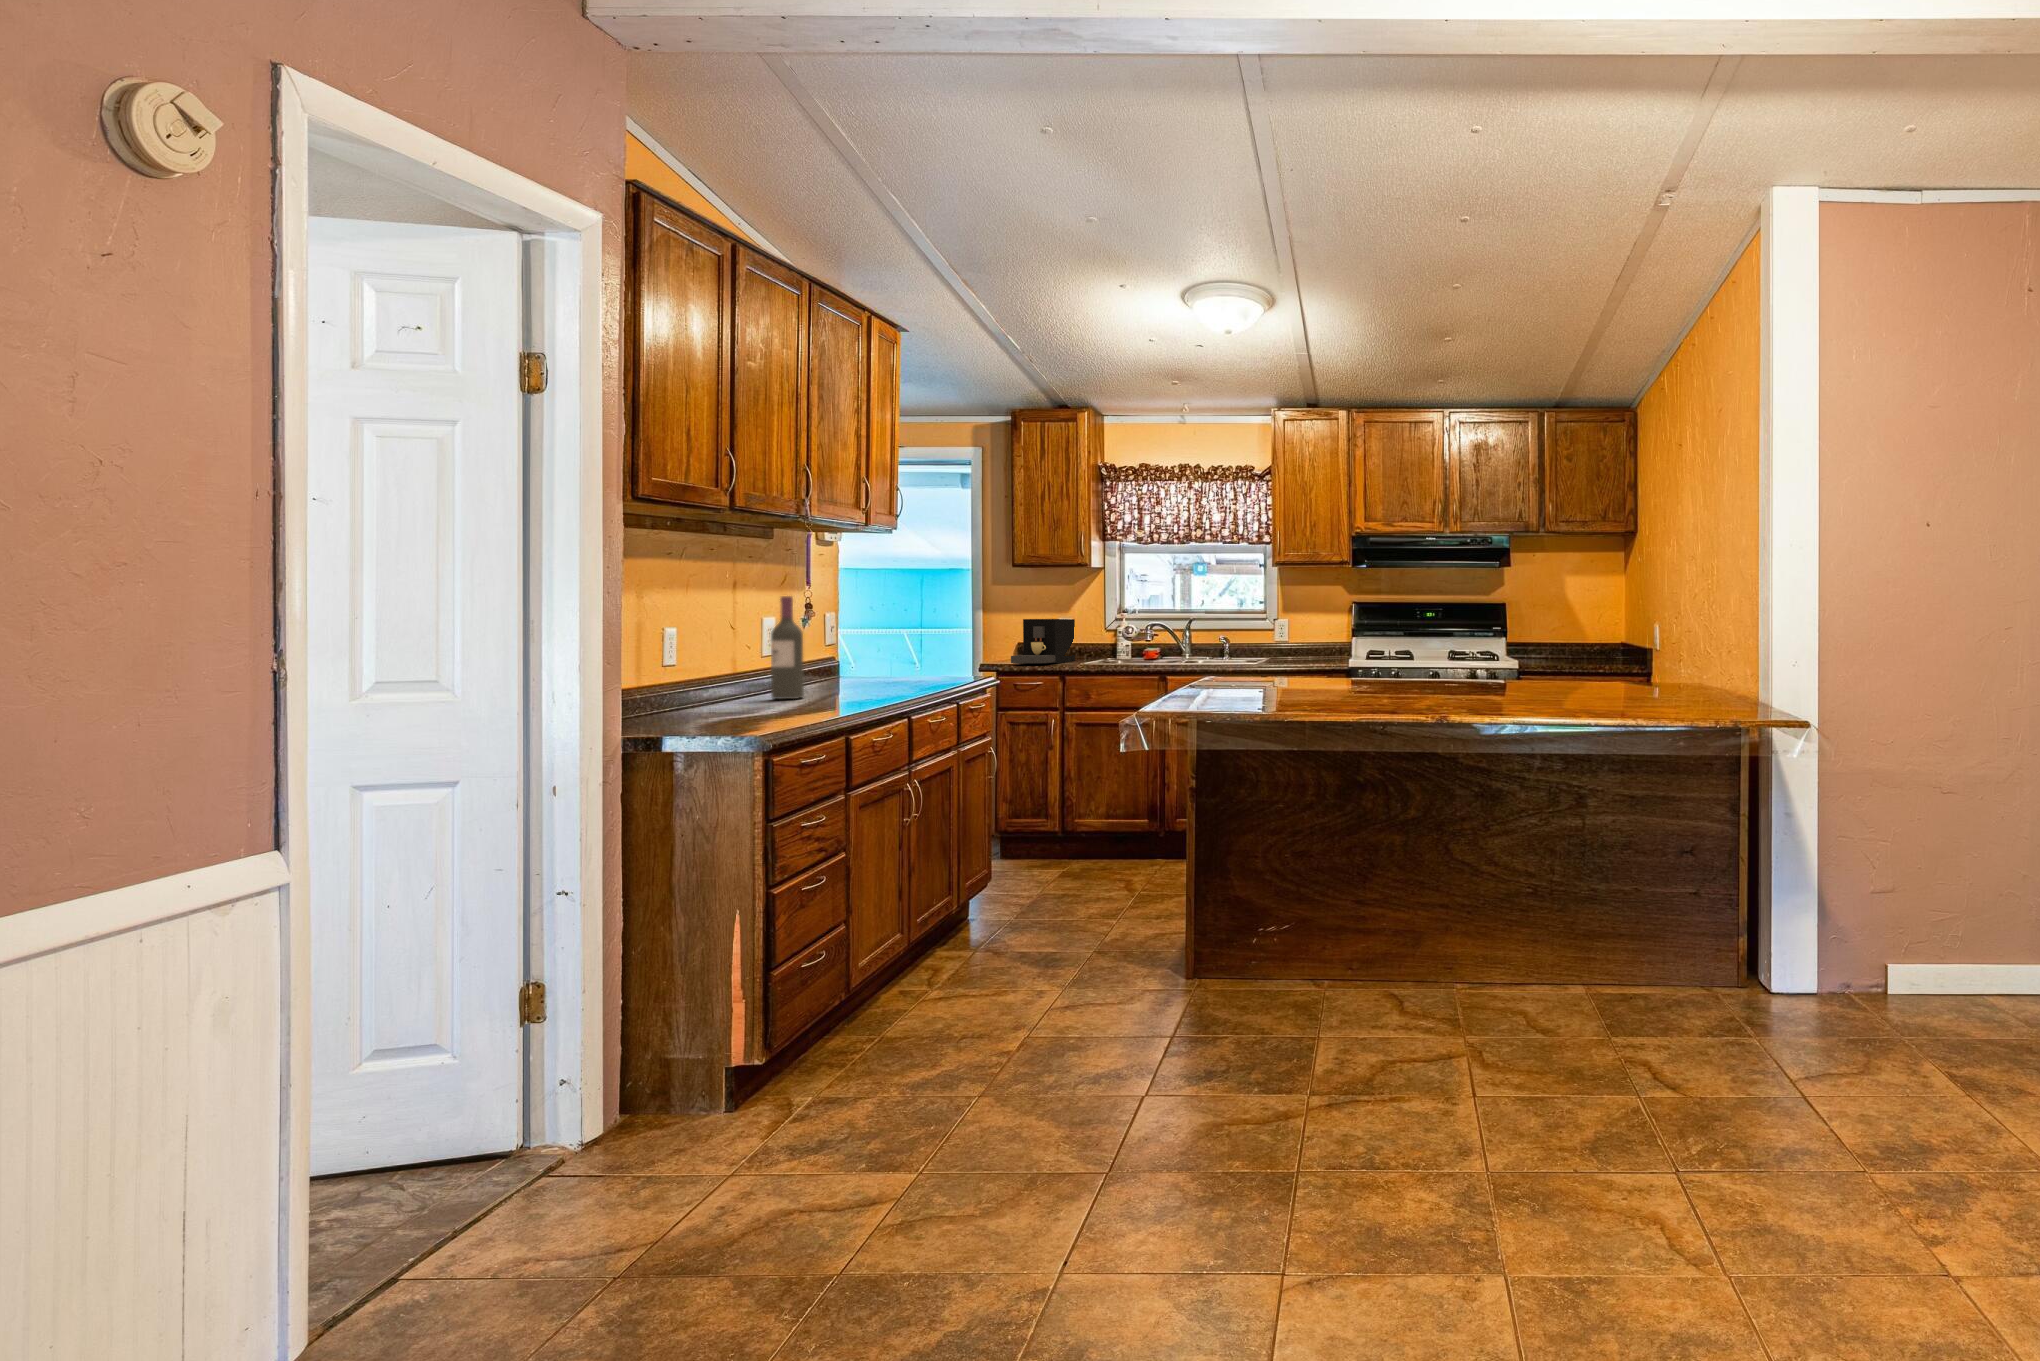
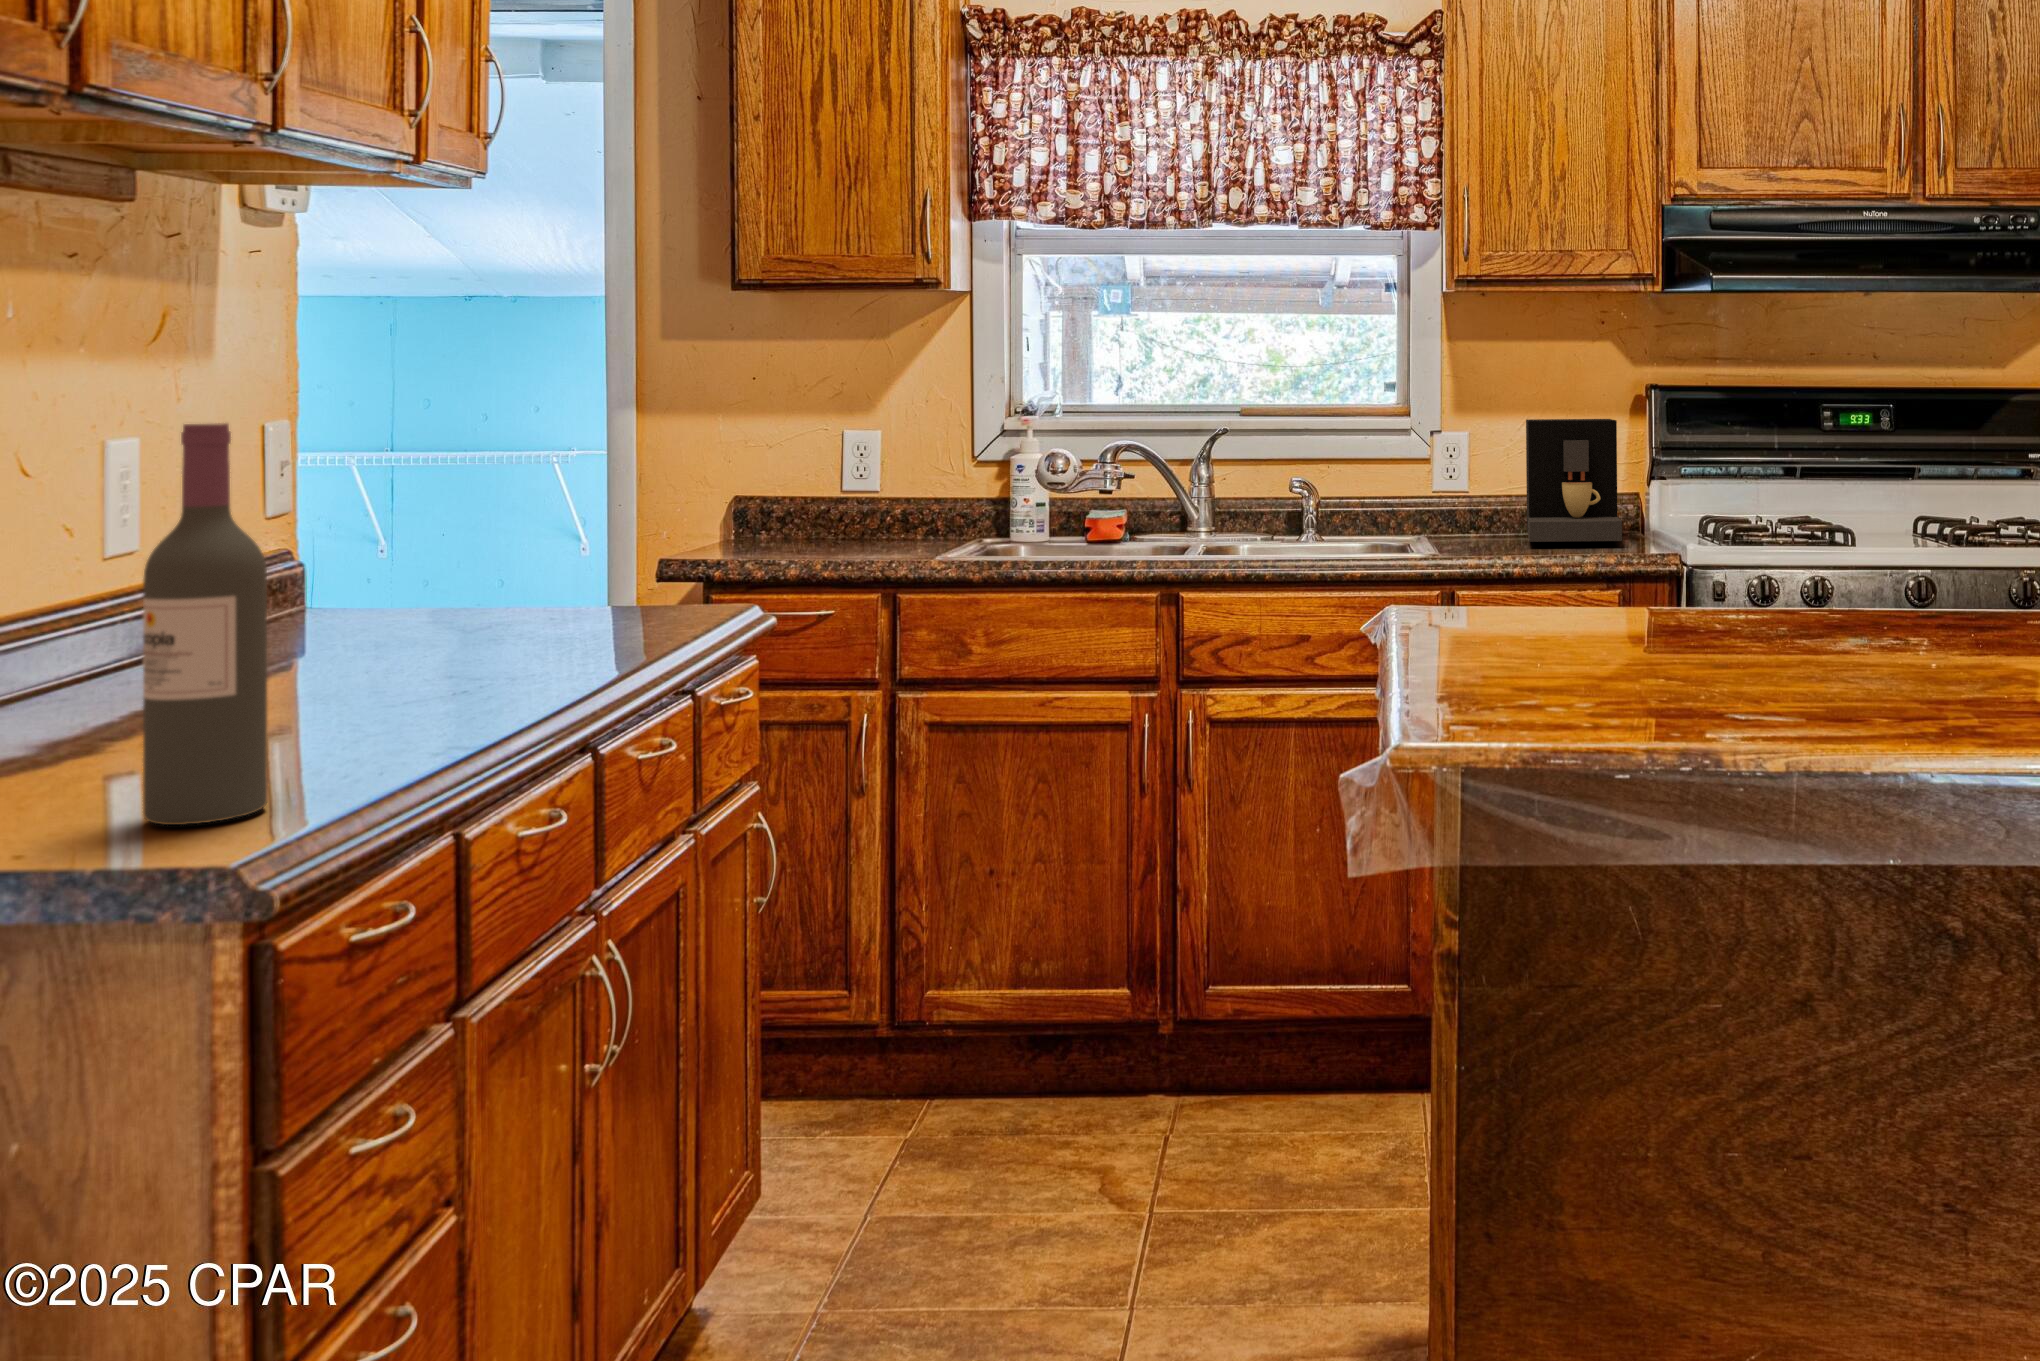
coffee maker: present [1011,619,1075,663] -> present [1526,419,1622,542]

